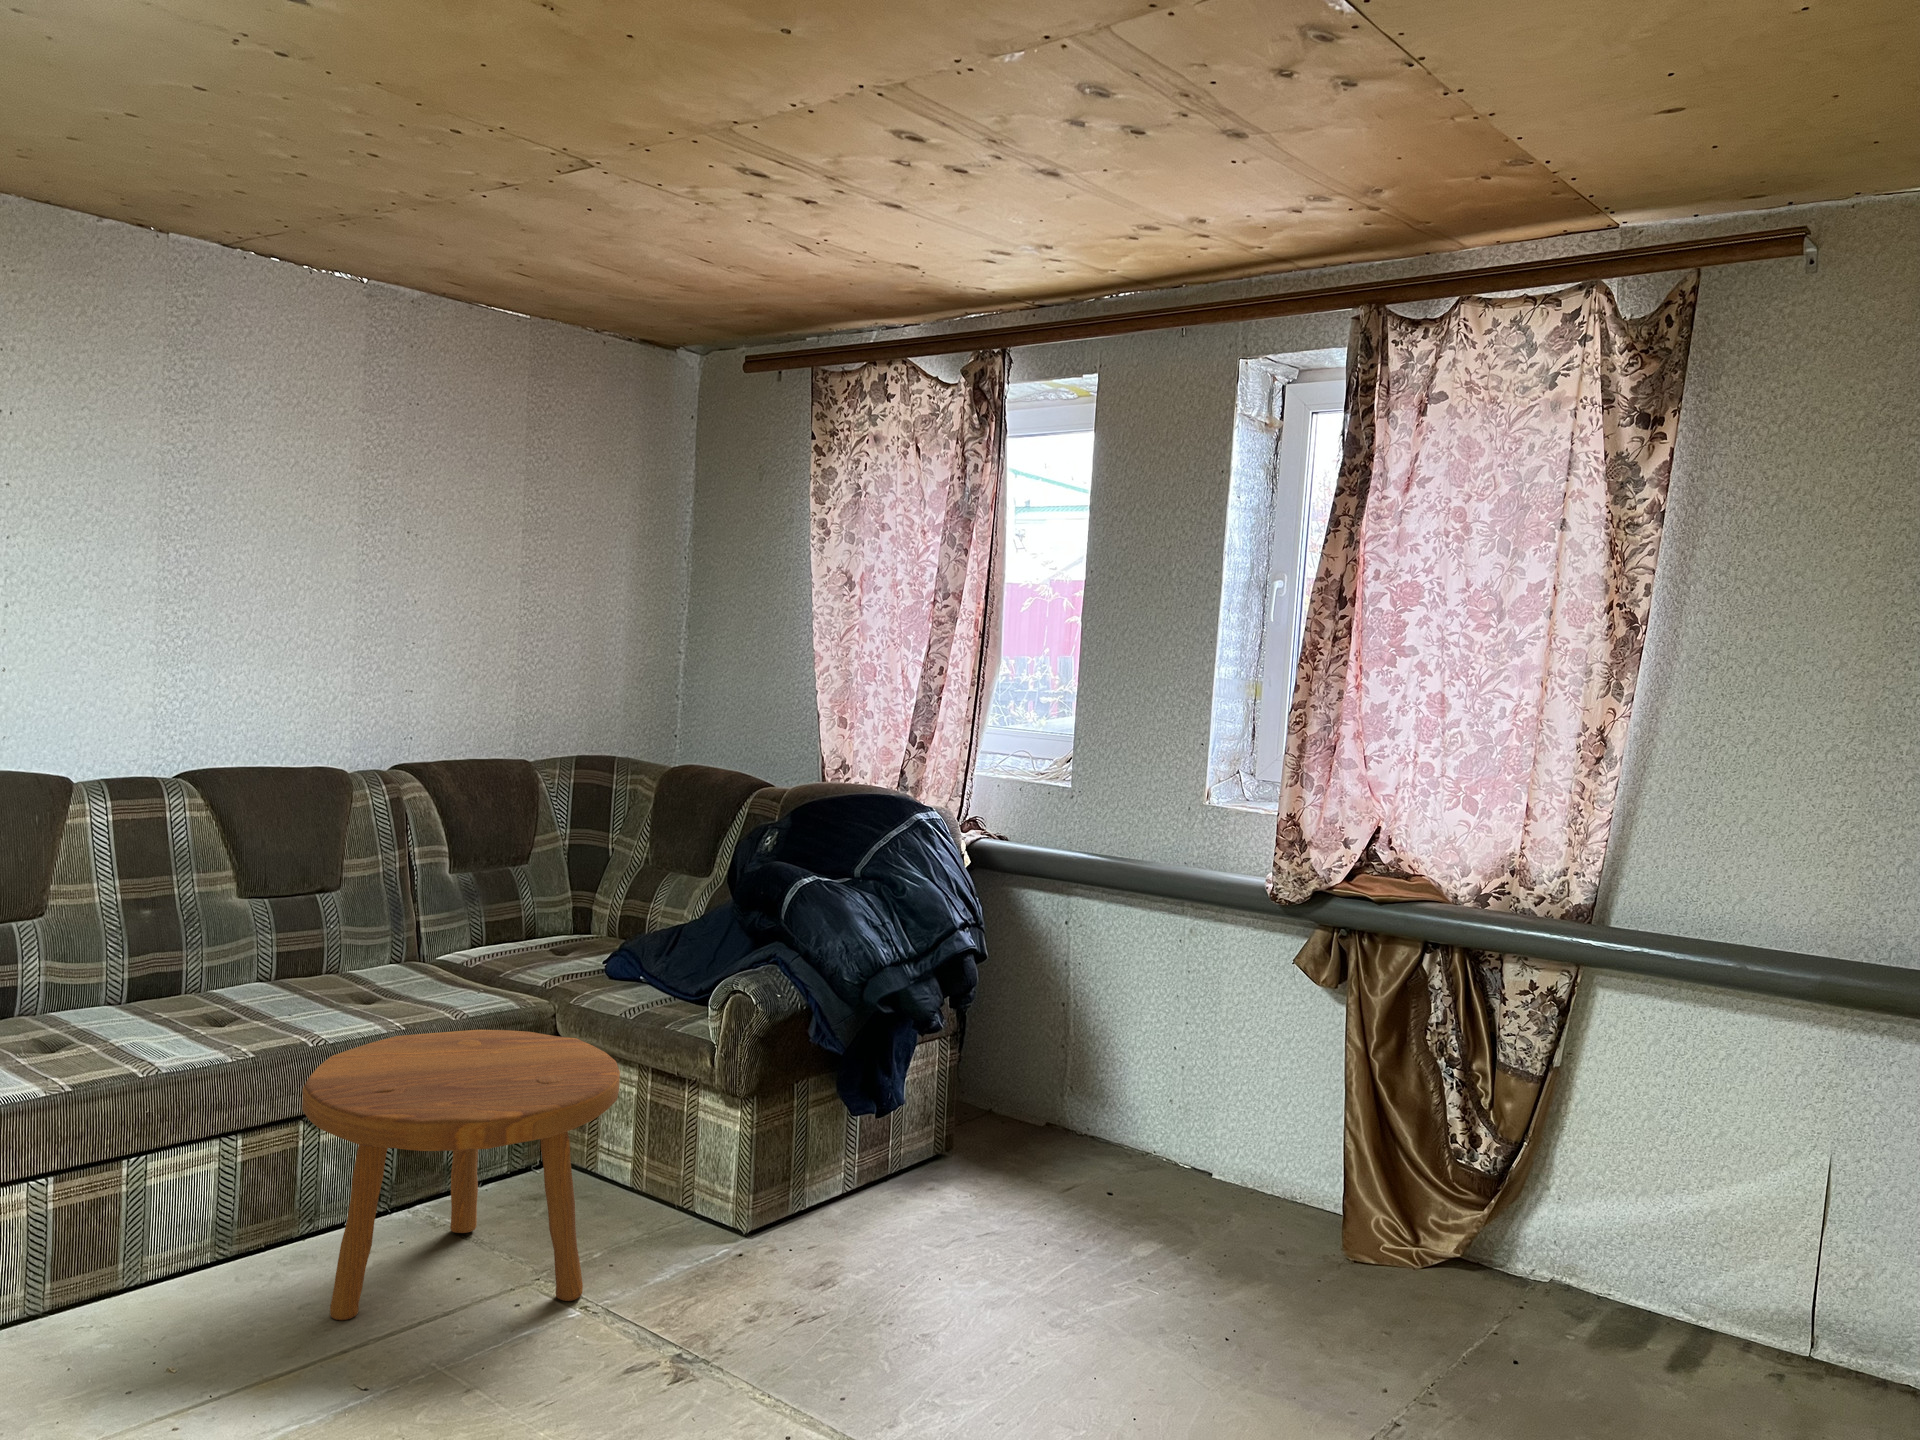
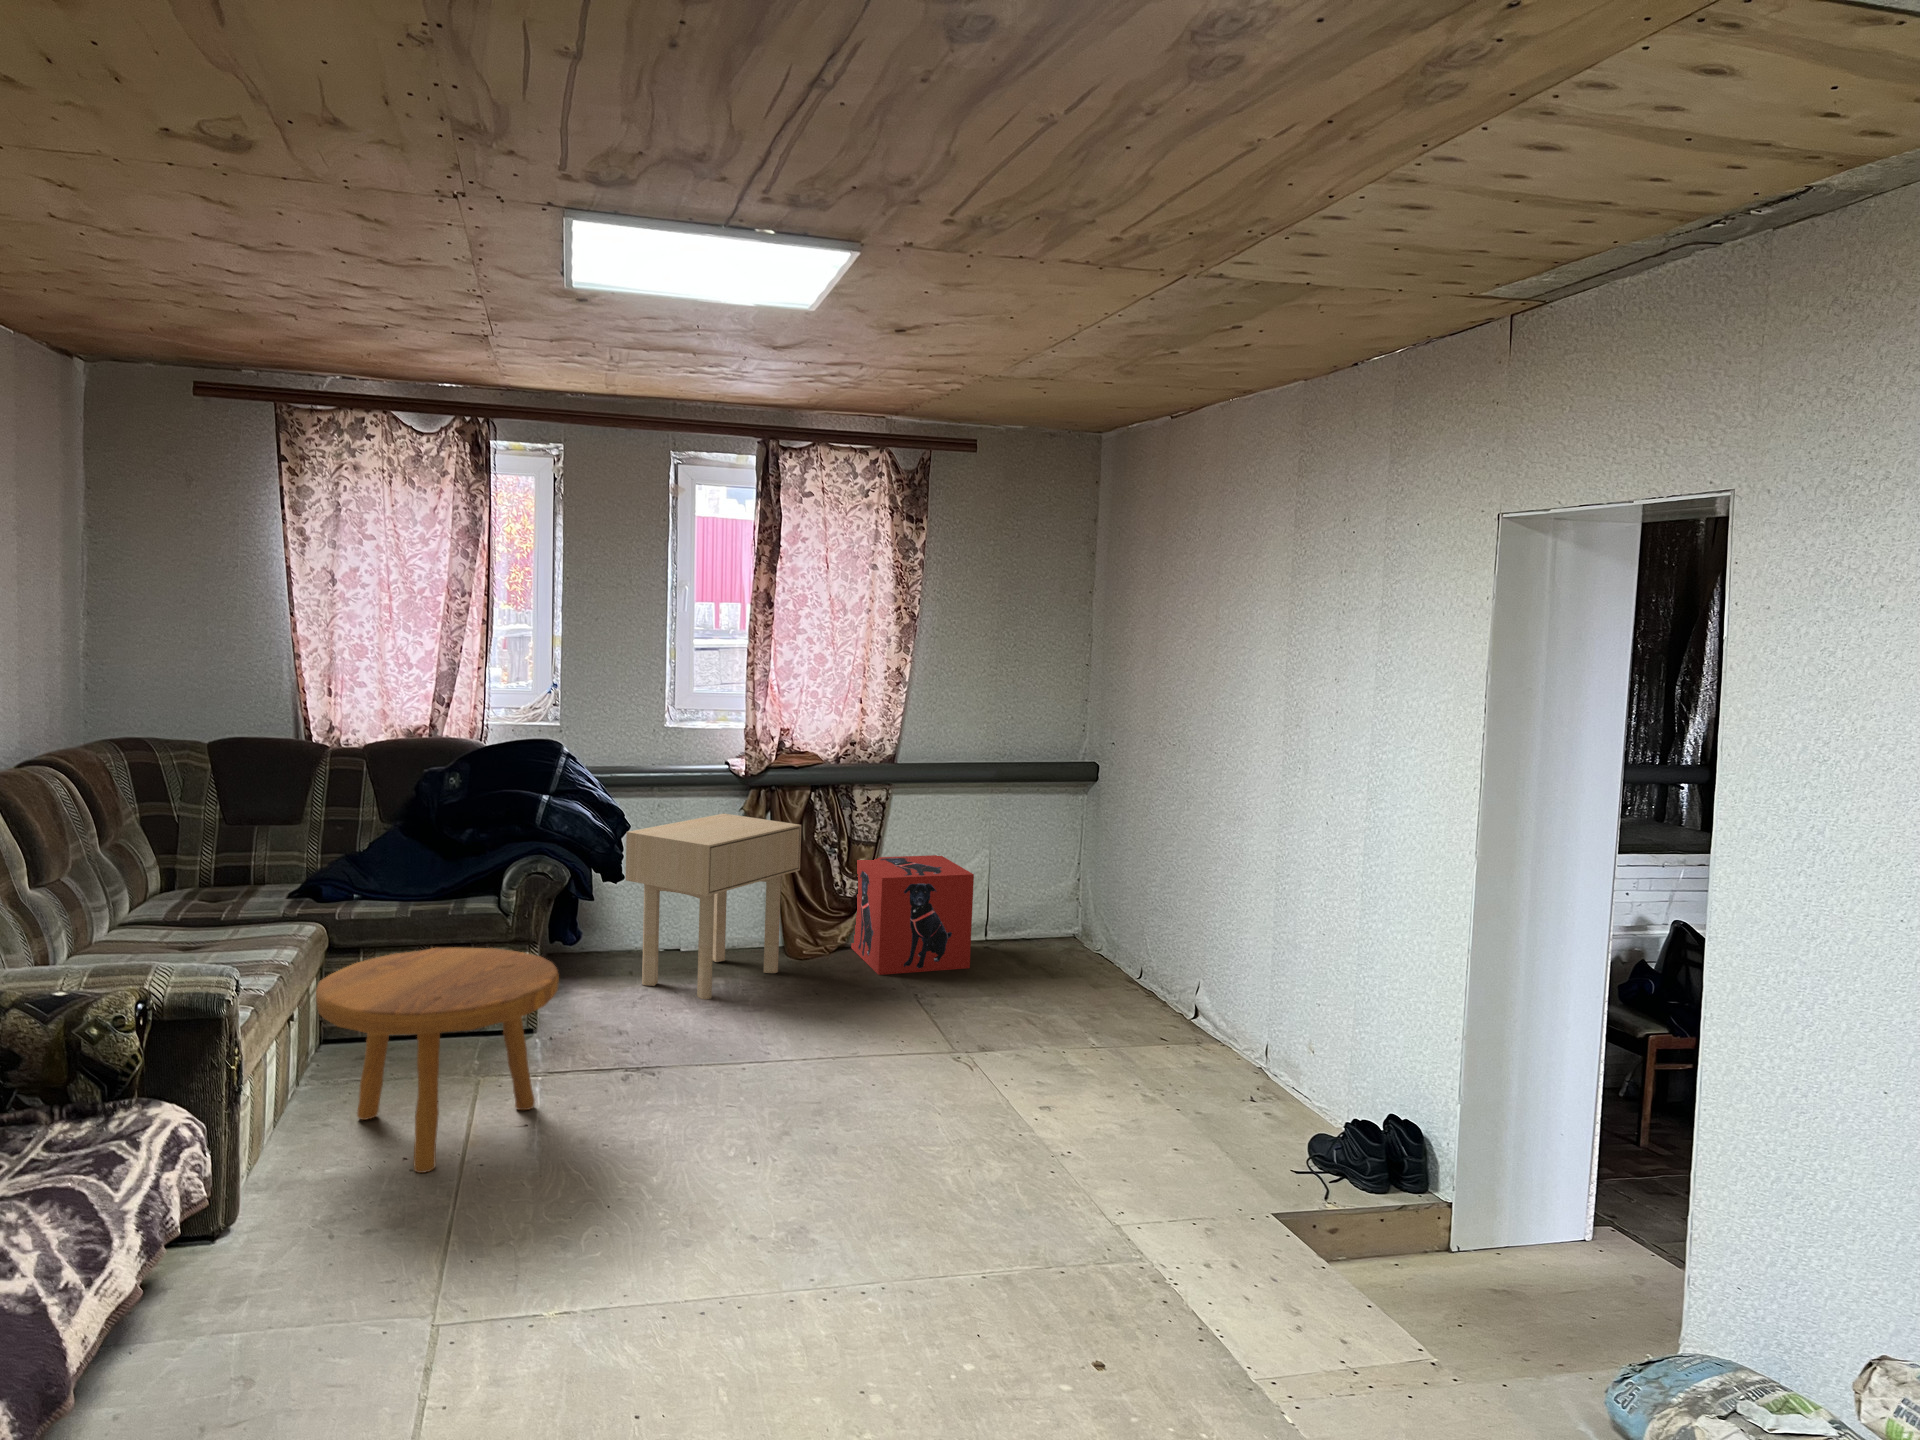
side table: none [1040,953,1329,1262] -> present [626,813,801,999]
storage box: none [1427,1097,1698,1411] -> present [851,855,974,975]

